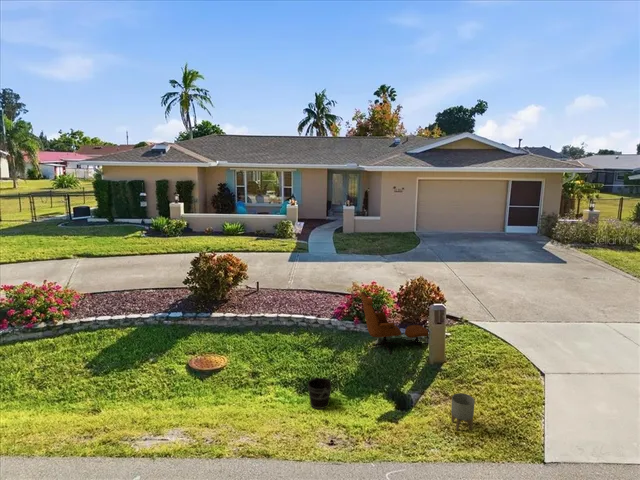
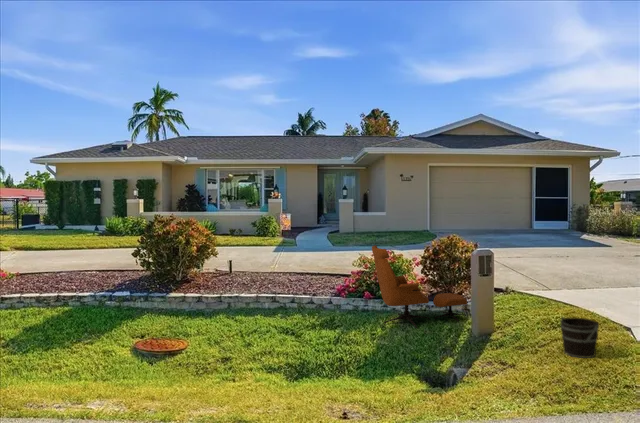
bucket: present [308,378,332,409] -> present [560,317,599,358]
planter: present [451,393,475,431] -> none [520,347,556,402]

